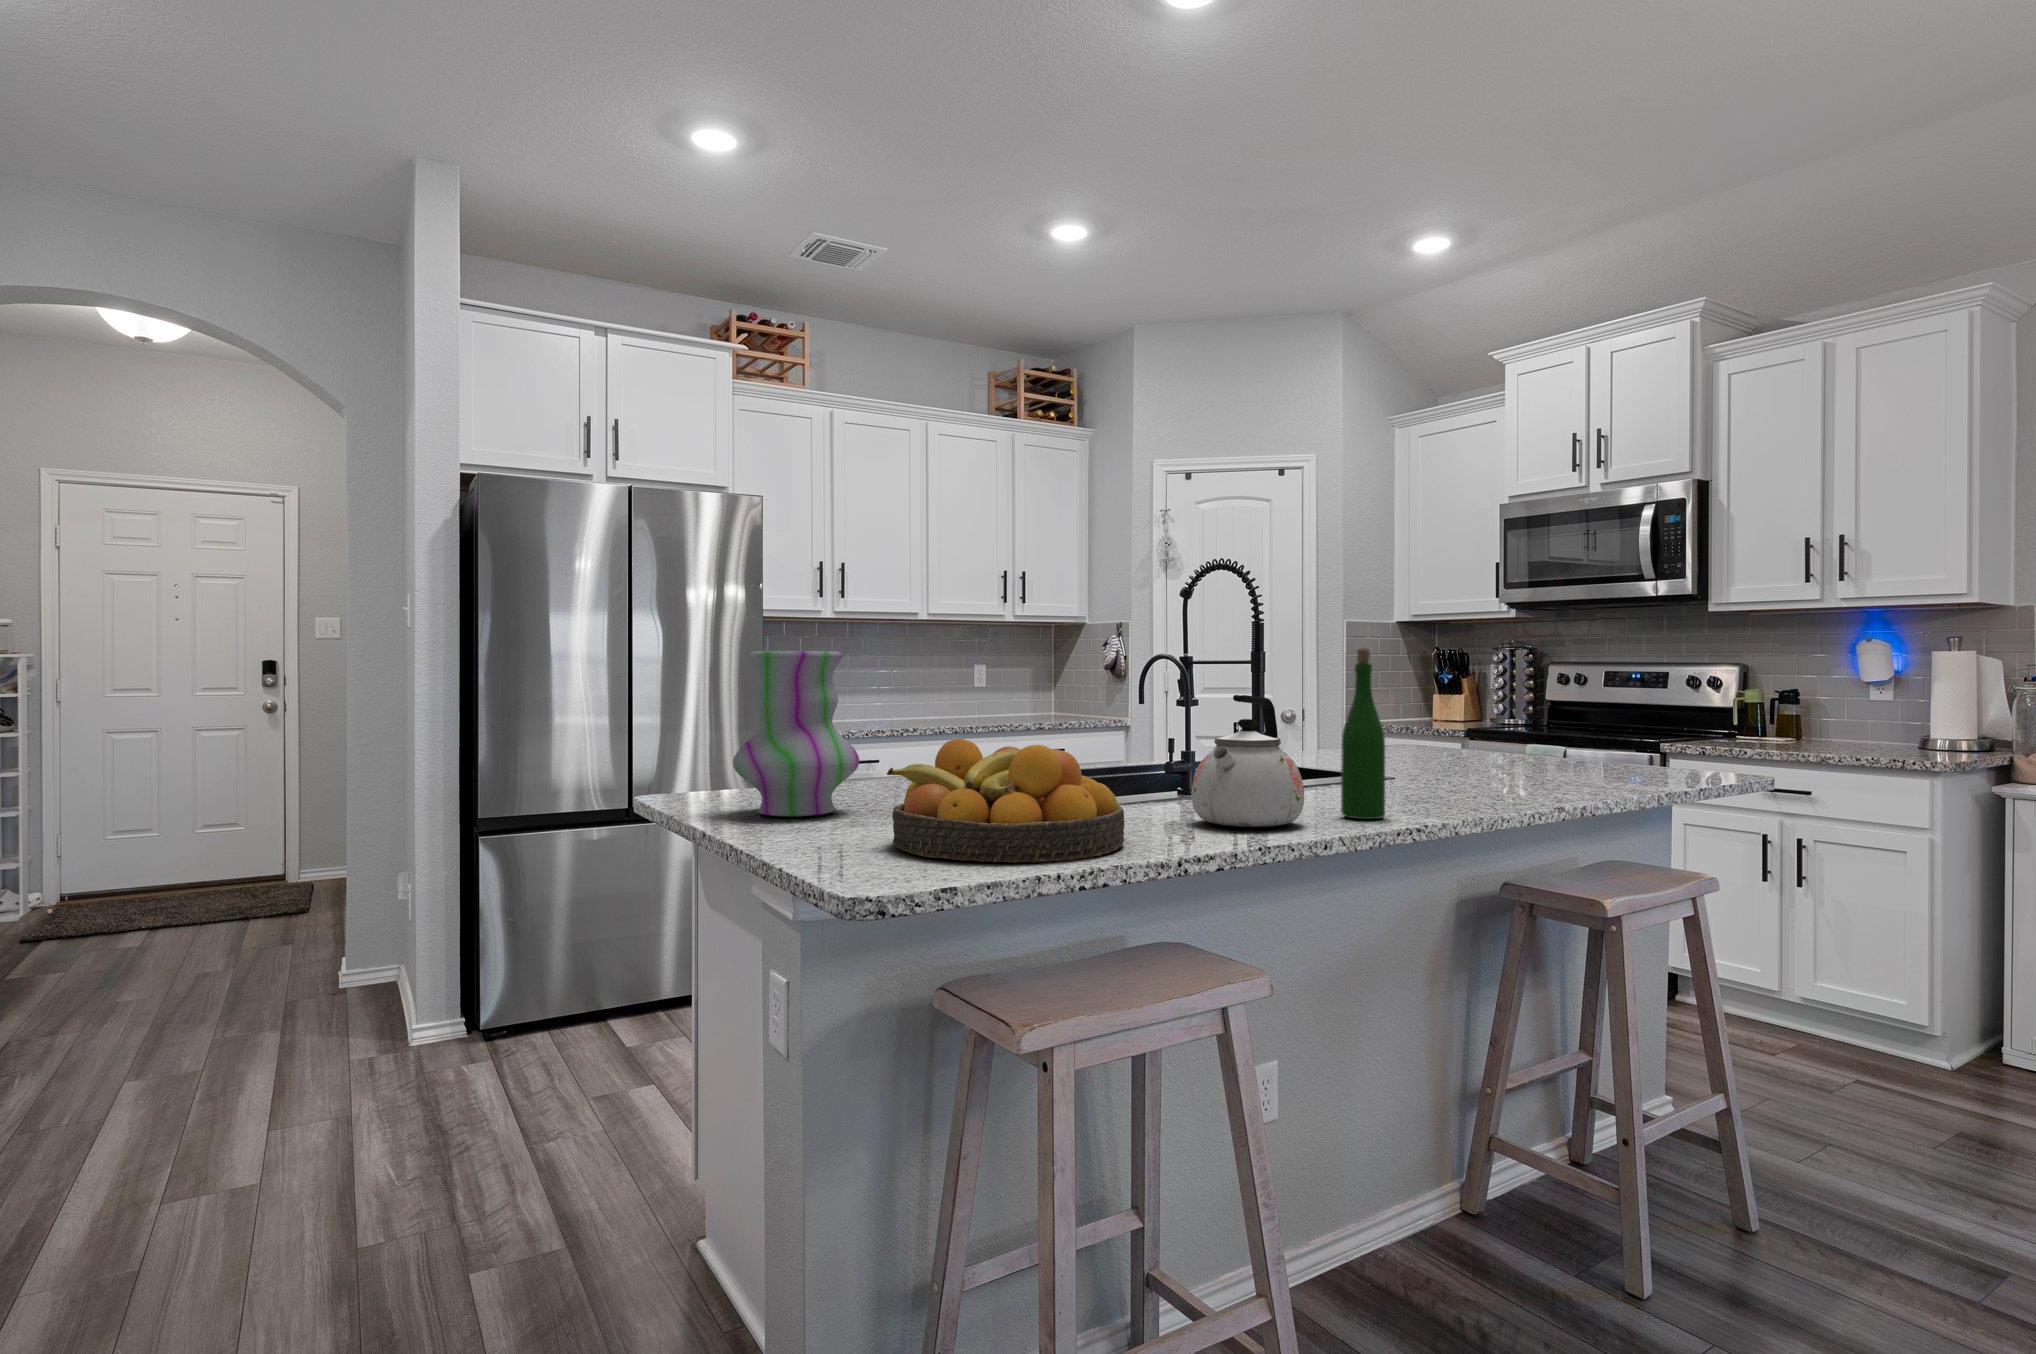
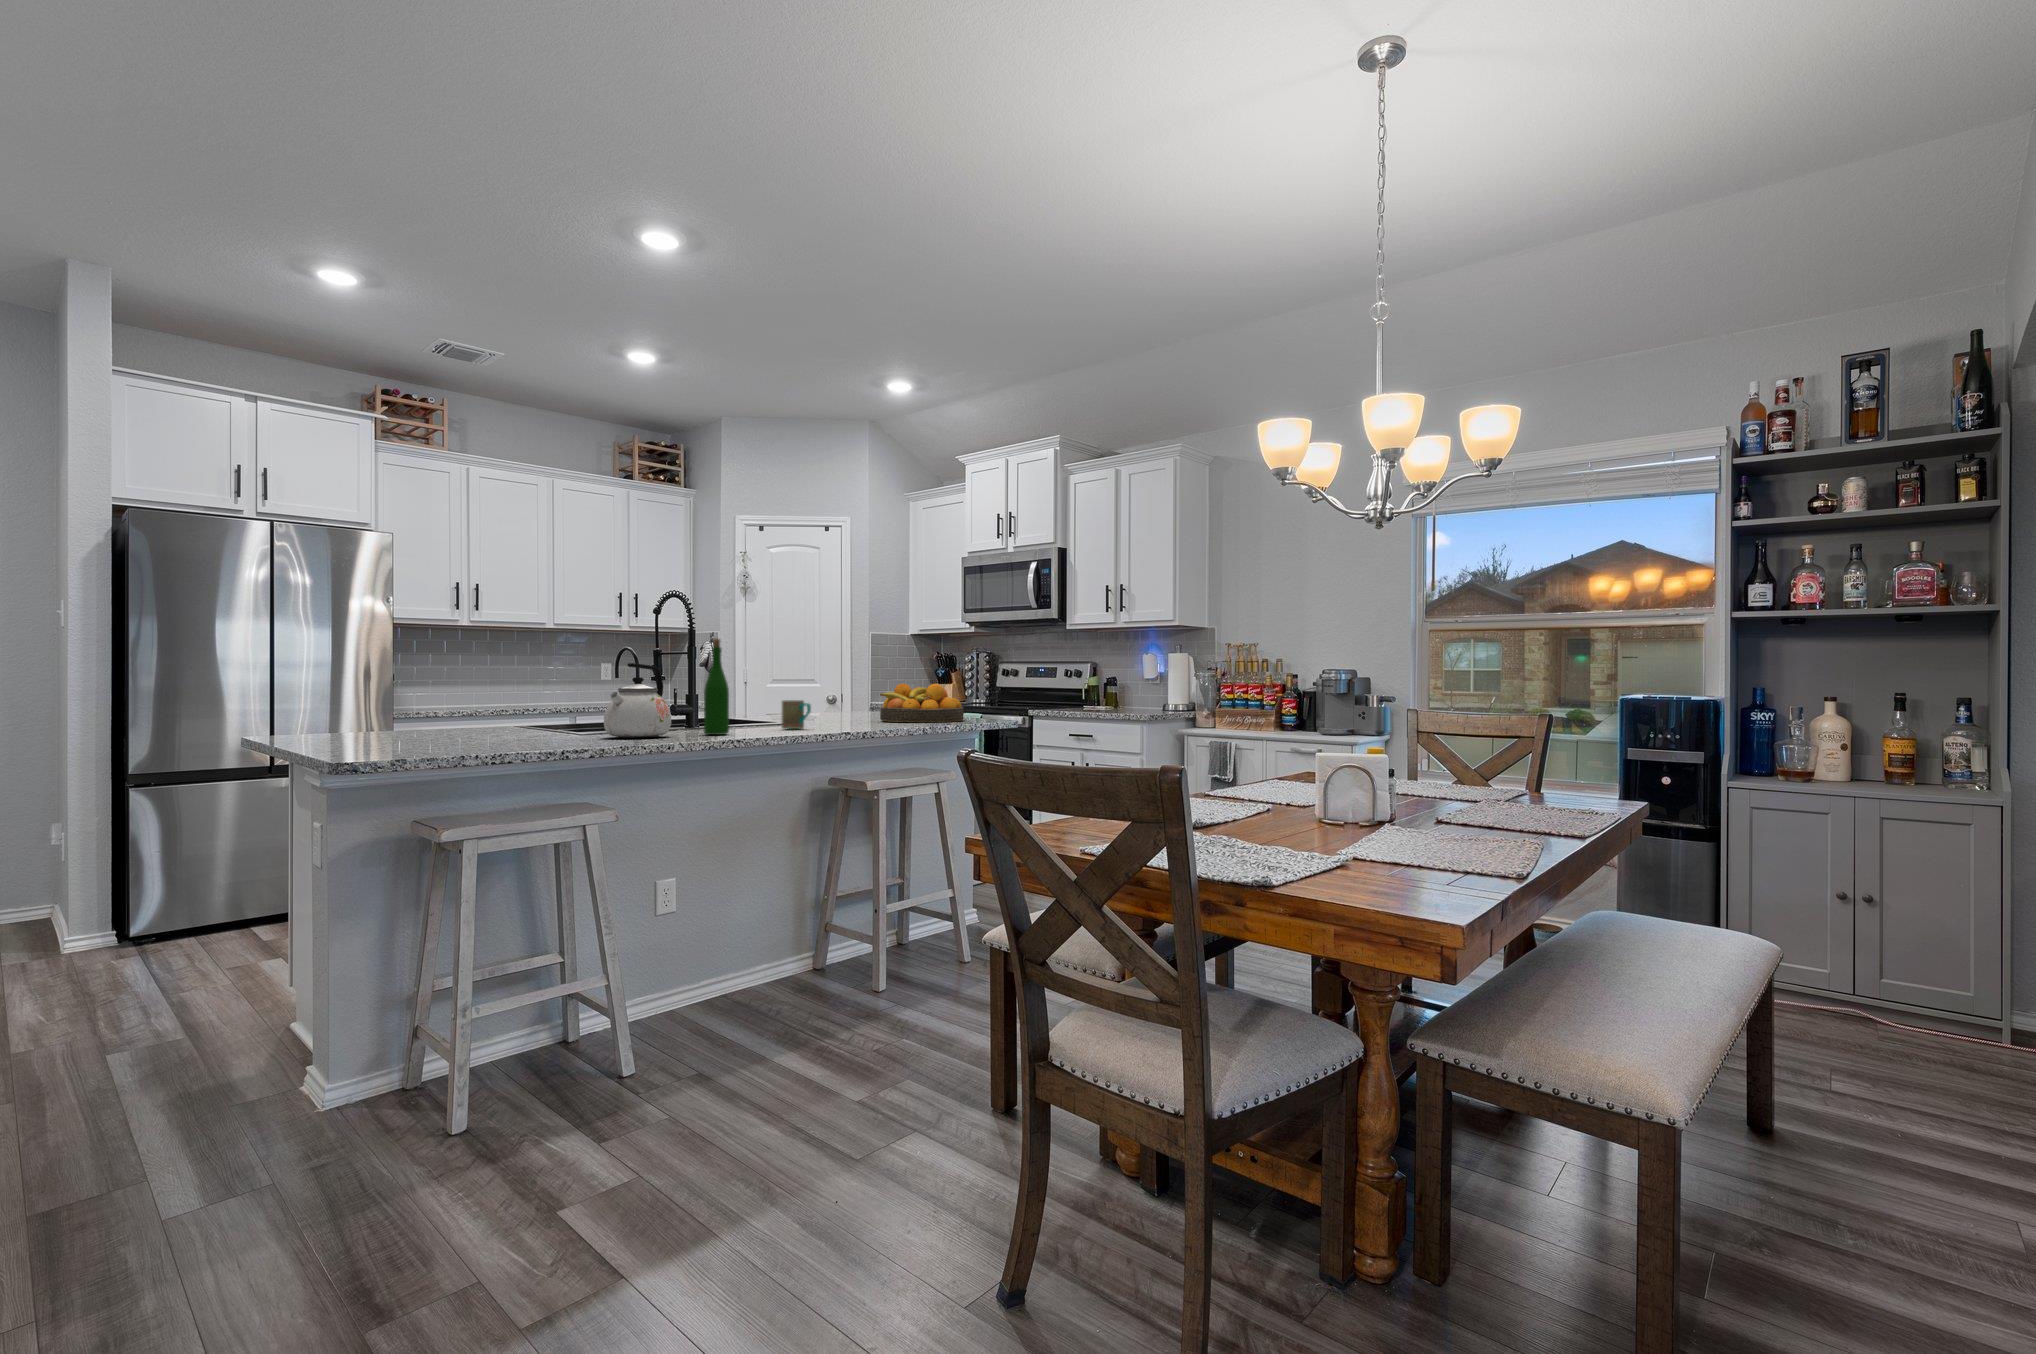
vase: present [733,651,859,817] -> none [305,636,400,740]
fruit bowl: present [887,739,1124,863] -> present [880,684,964,722]
mug: none [1420,748,1478,800] -> present [782,700,811,729]

